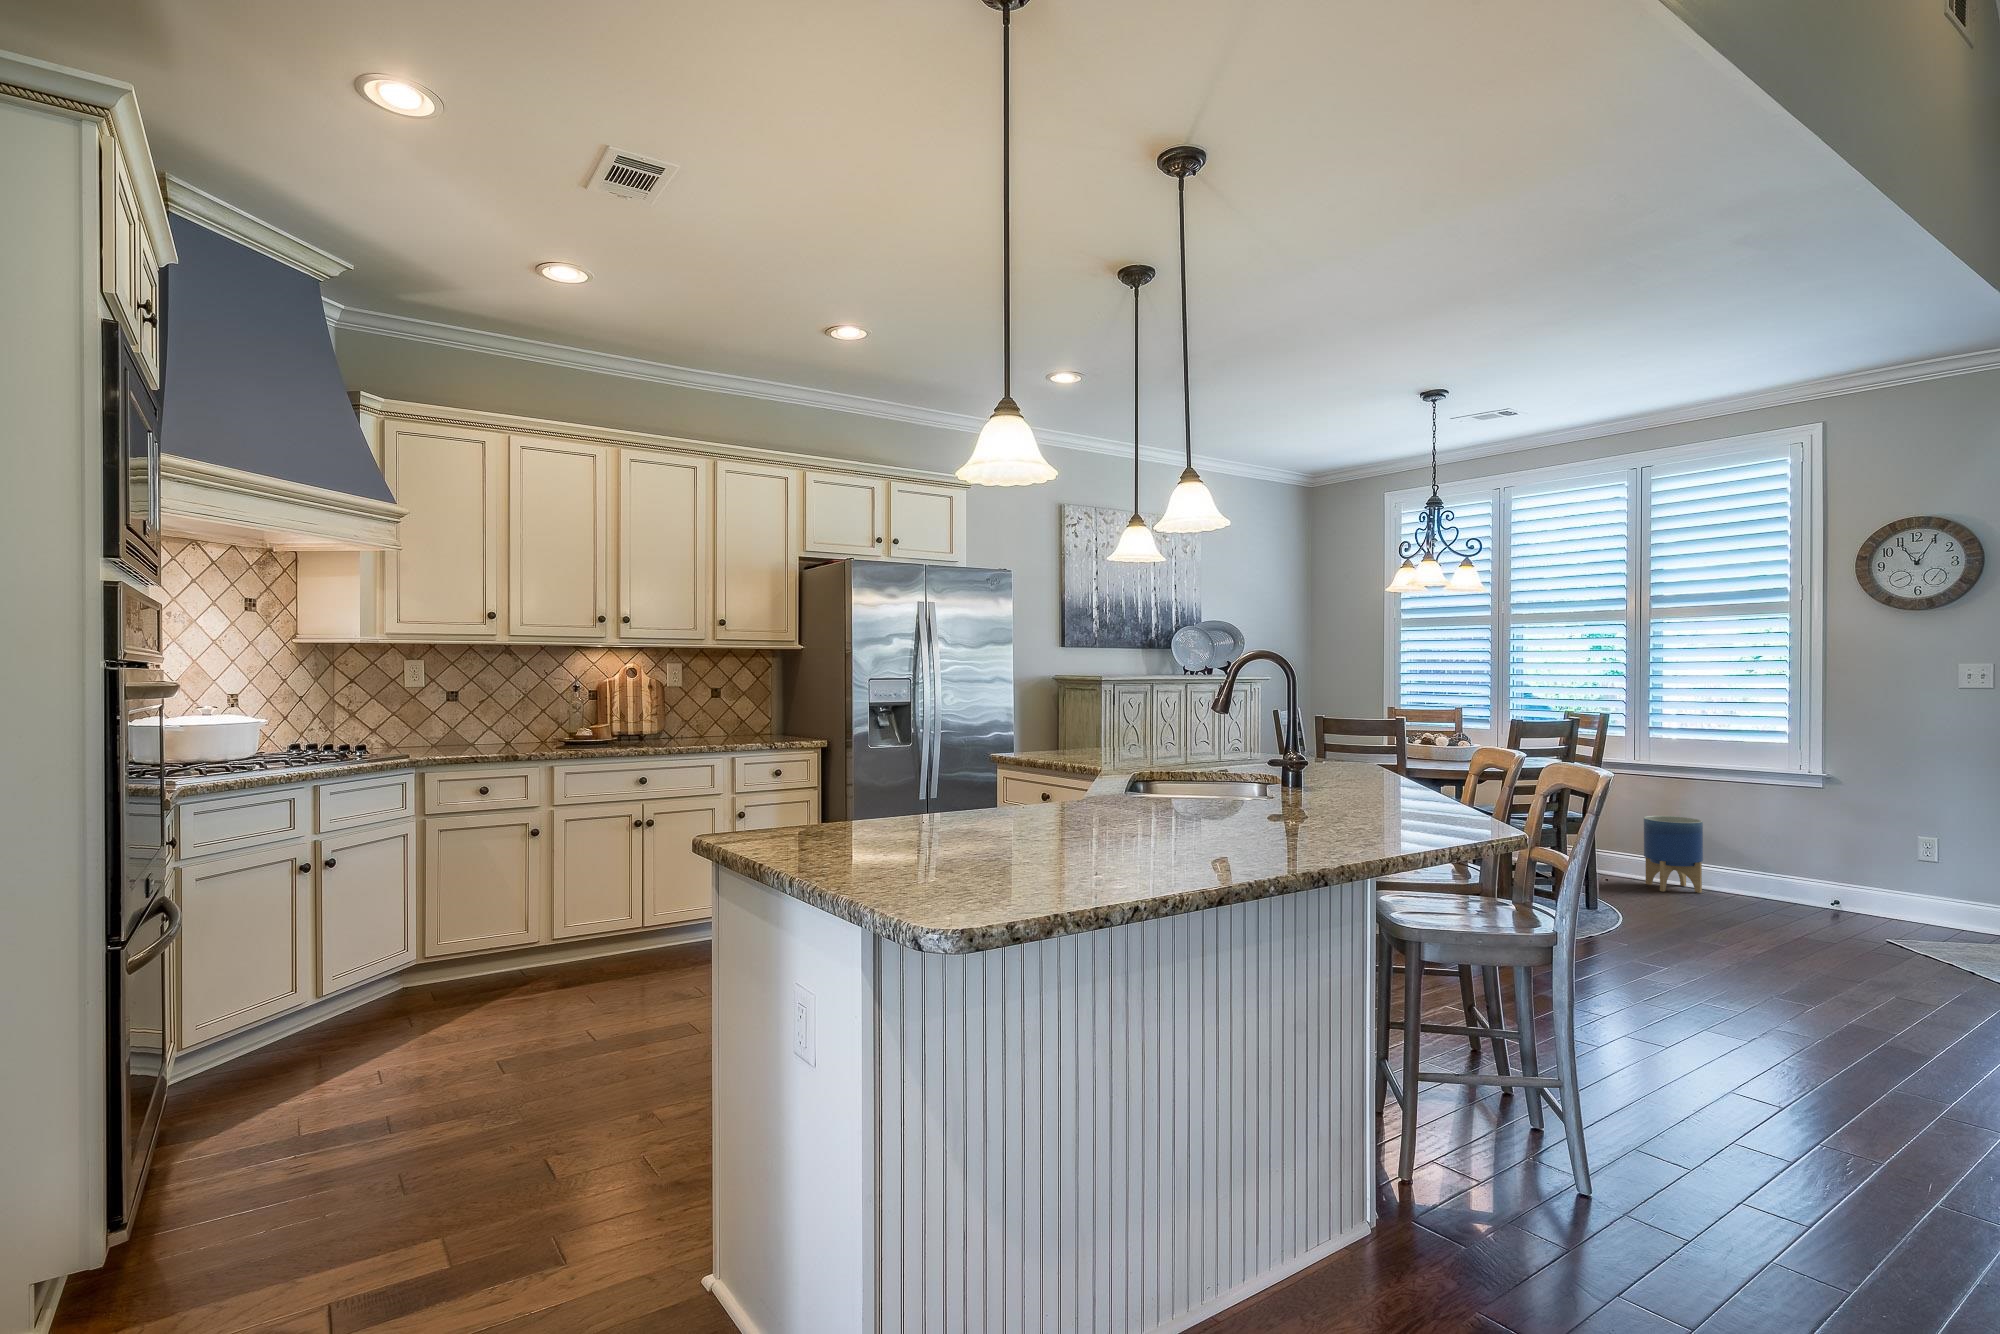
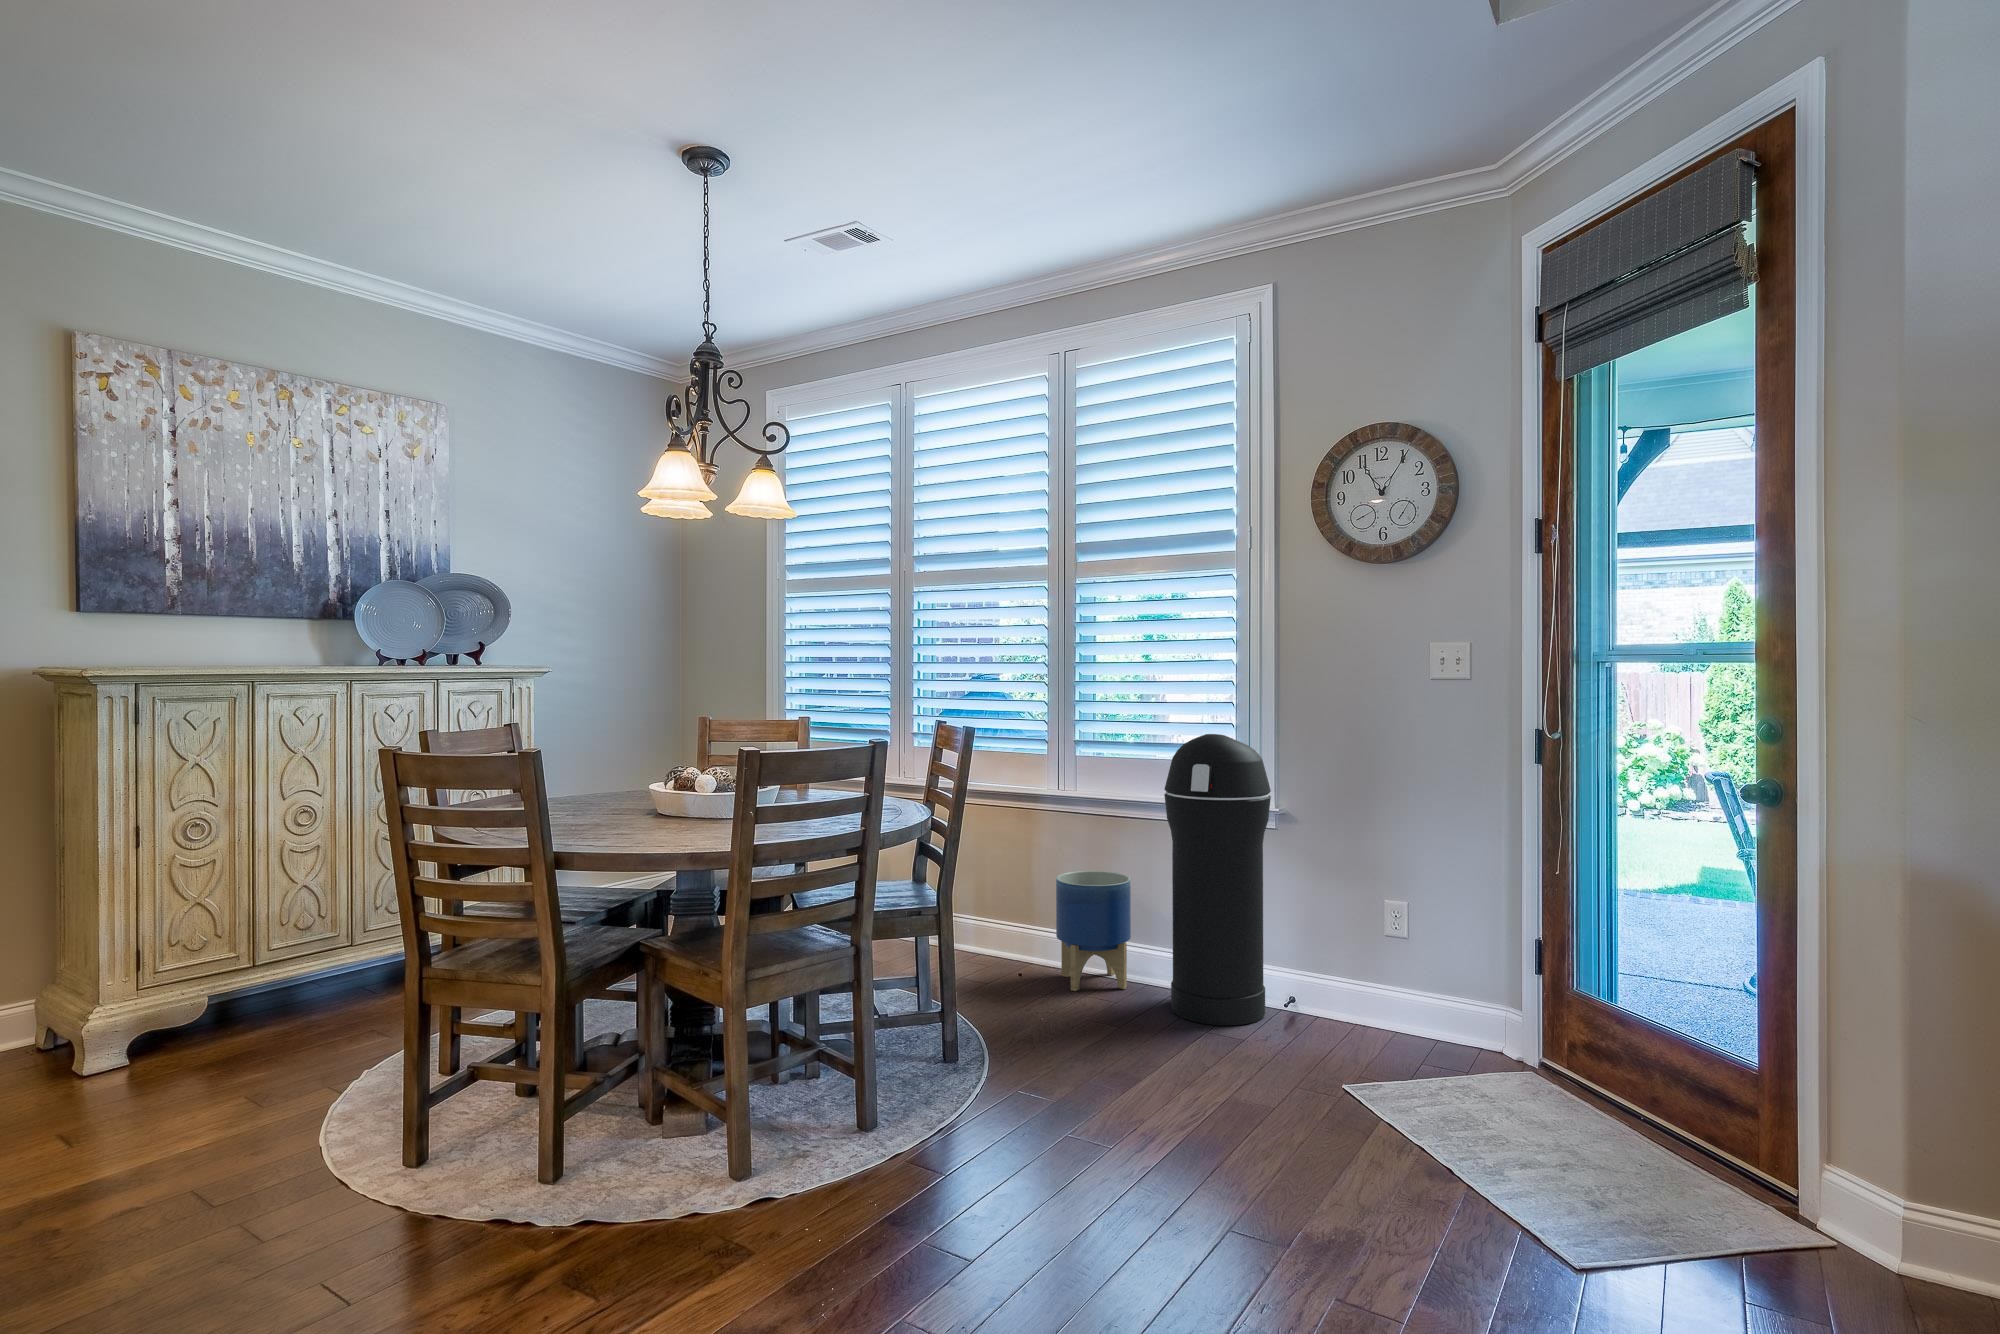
trash can: none [1738,724,1825,914] -> present [1164,734,1271,1025]

